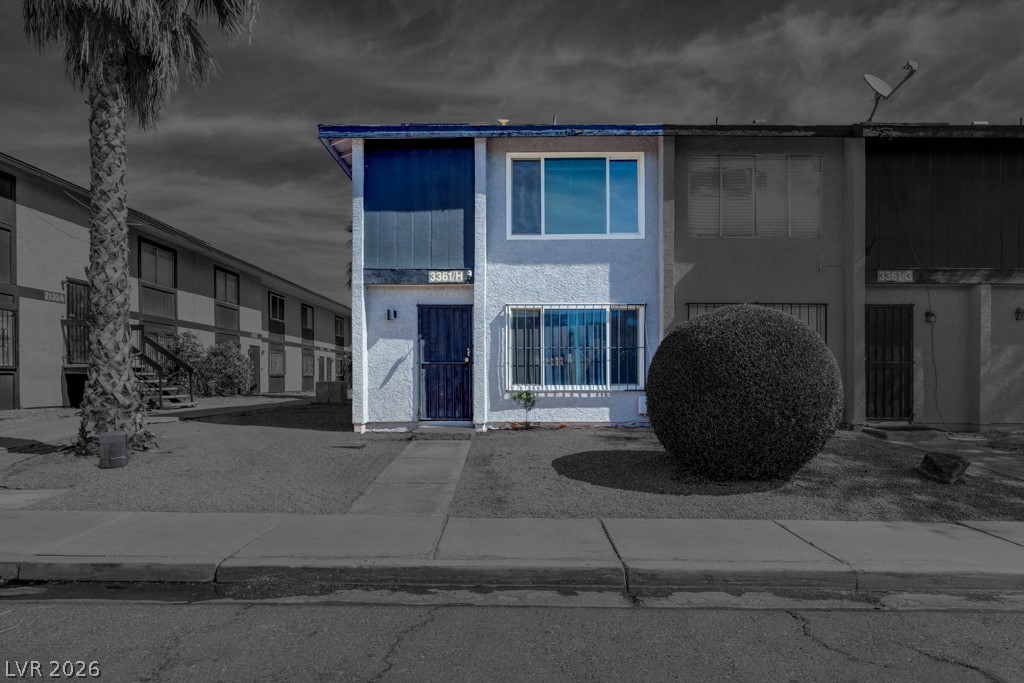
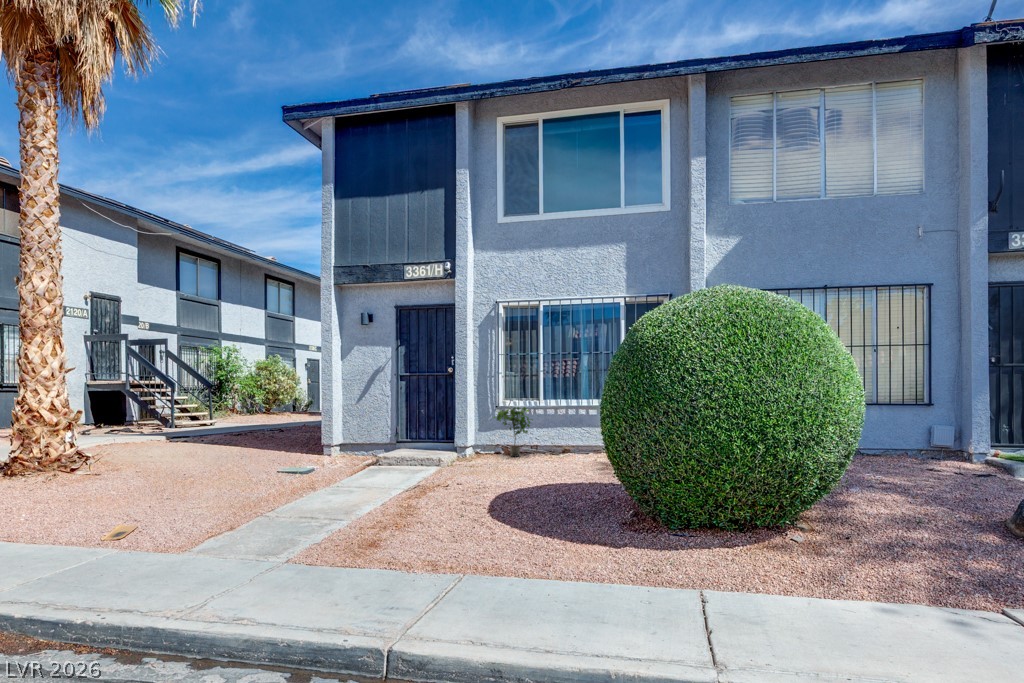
waste bin: present [97,429,131,468] -> none [17,449,54,491]

